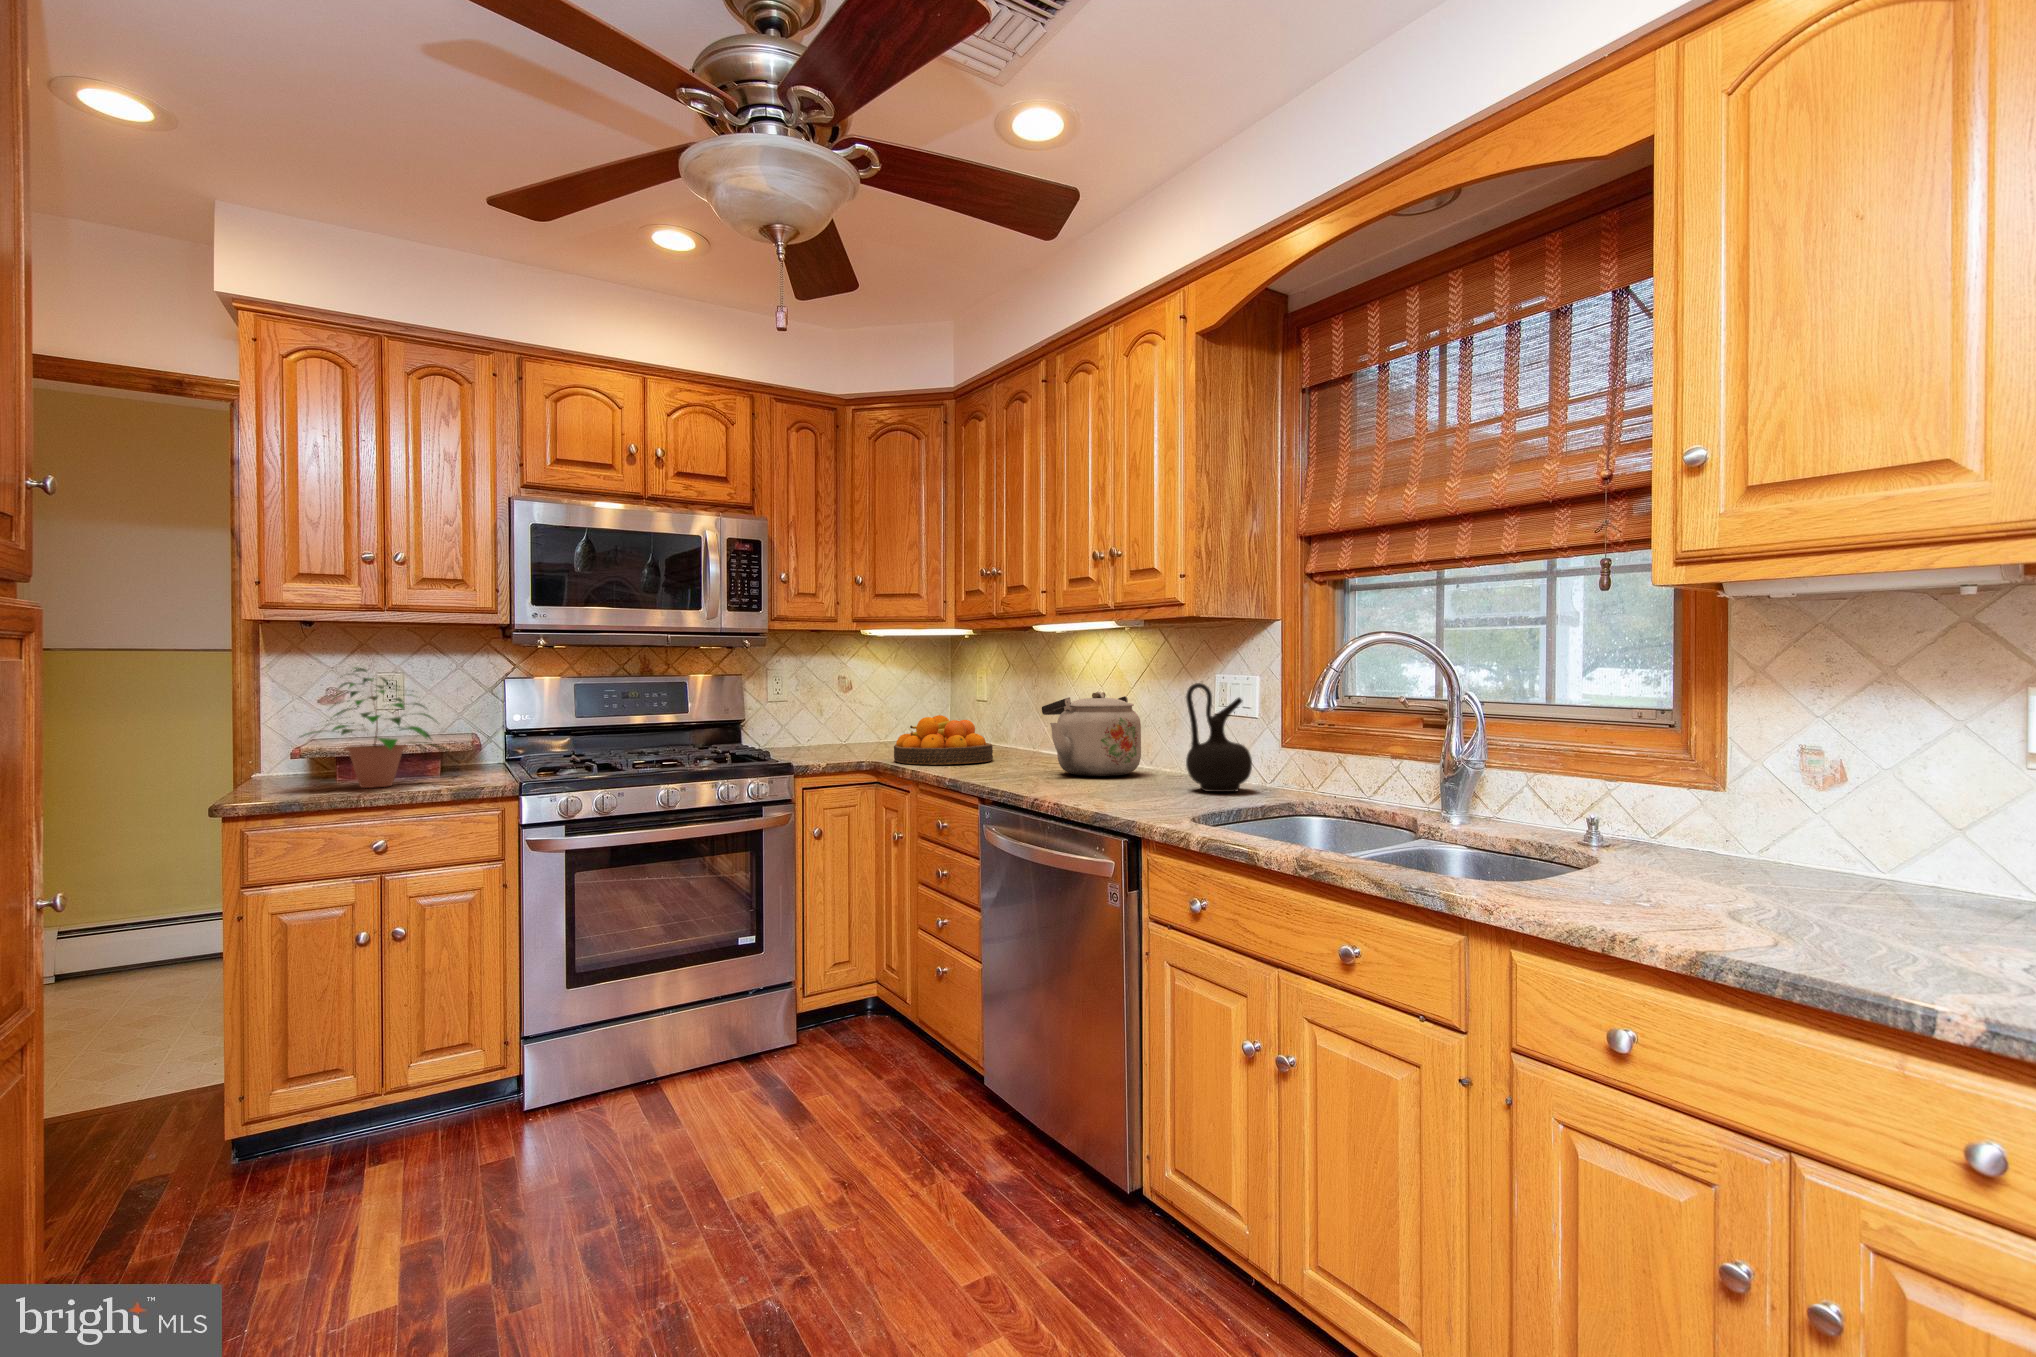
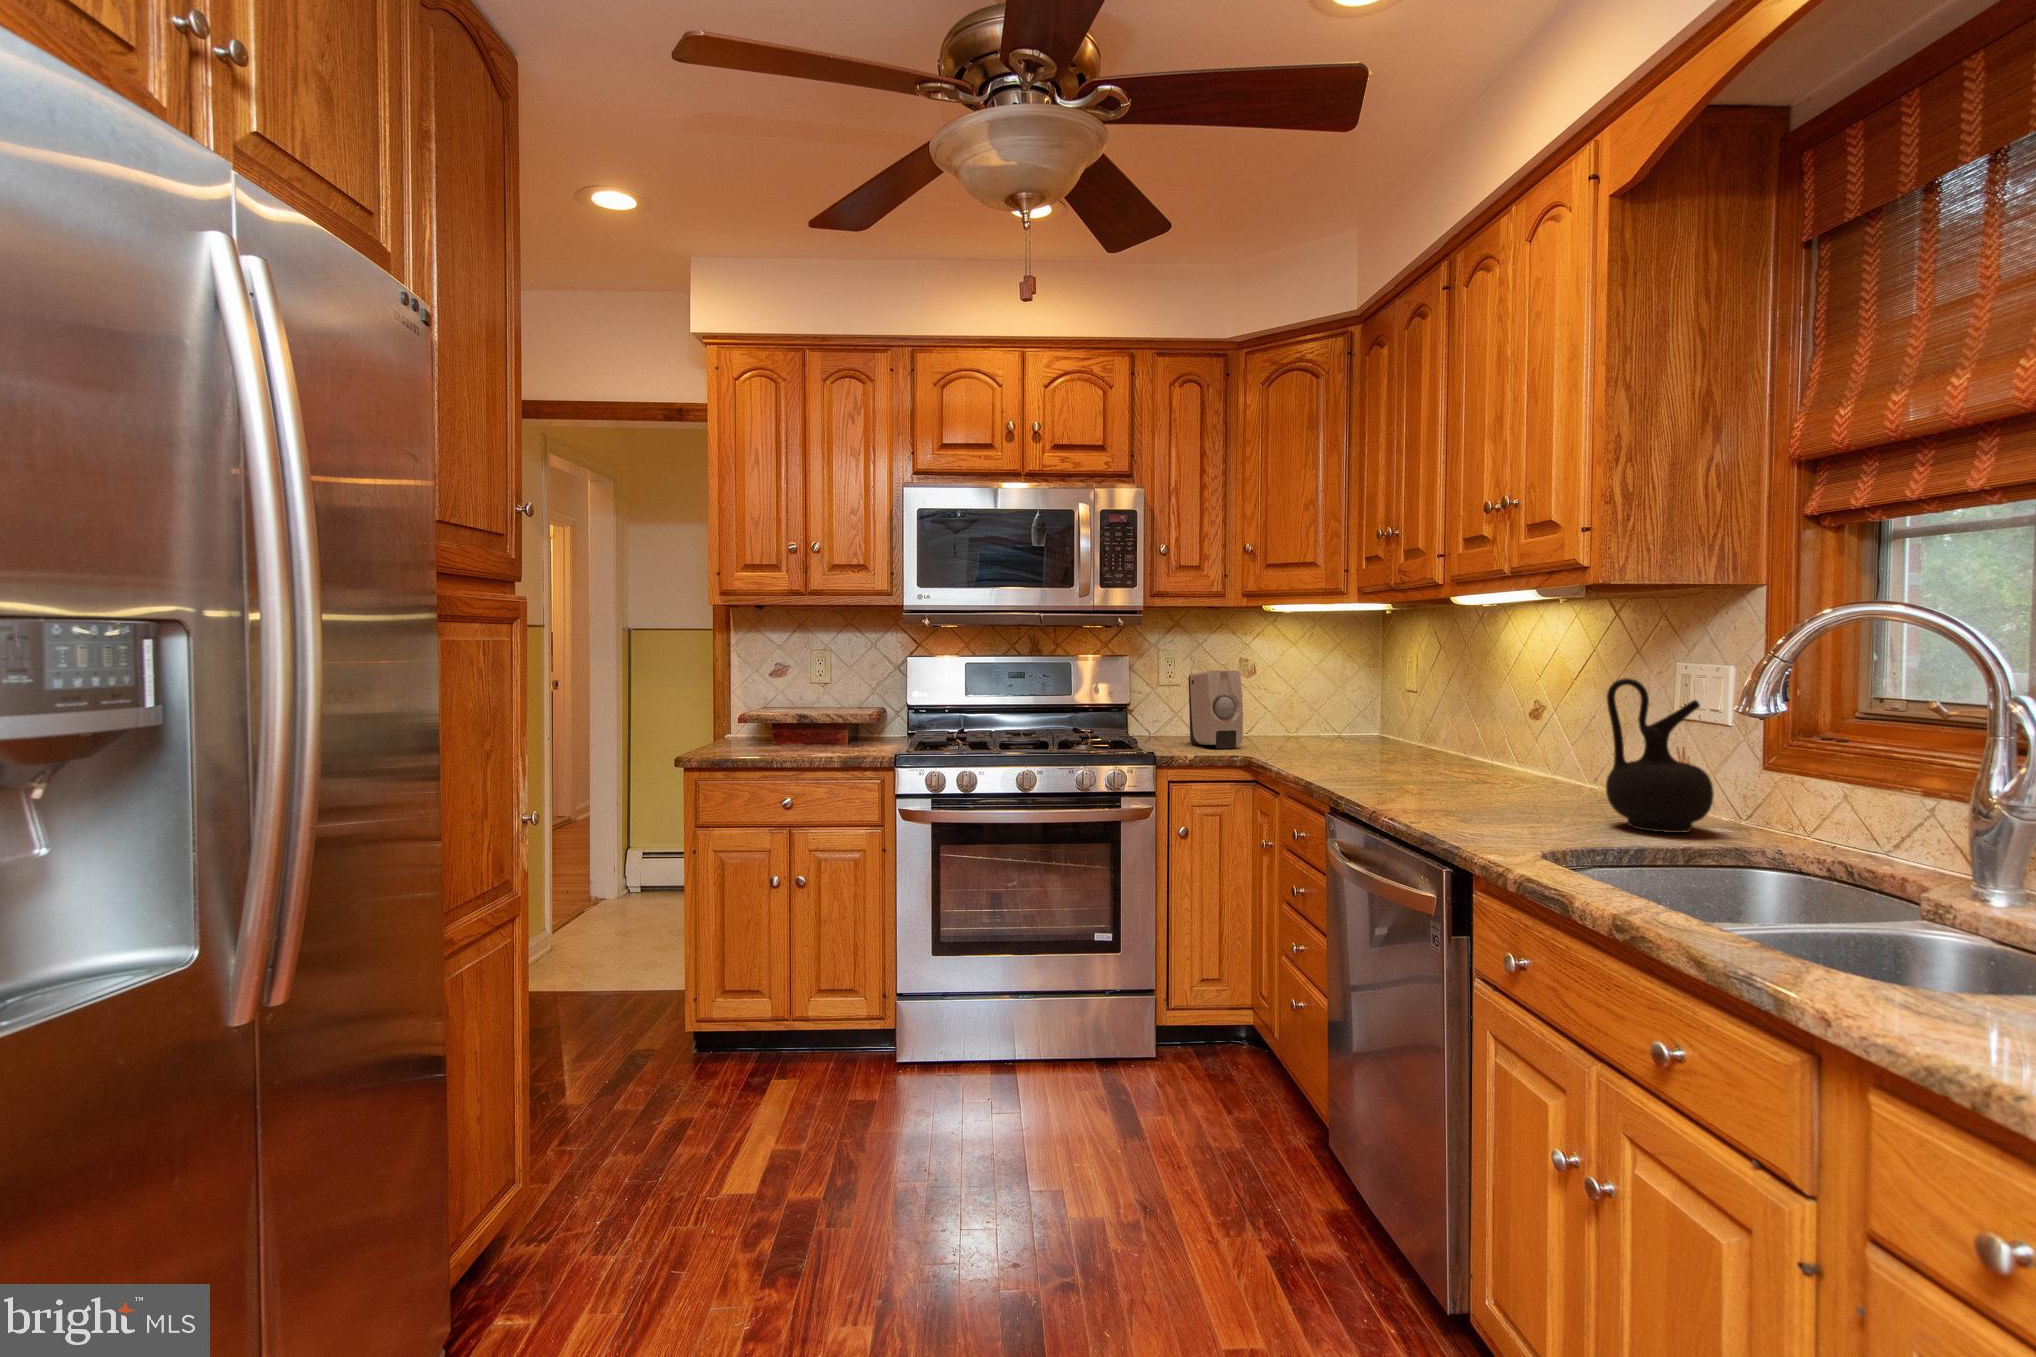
potted plant: present [303,668,435,788] -> none [733,646,850,750]
soap dispenser: none [812,690,865,760] -> present [1188,671,1243,749]
kettle: present [1042,692,1141,776] -> none [1431,683,1570,792]
fruit bowl: present [894,715,993,765] -> none [1270,702,1391,761]

